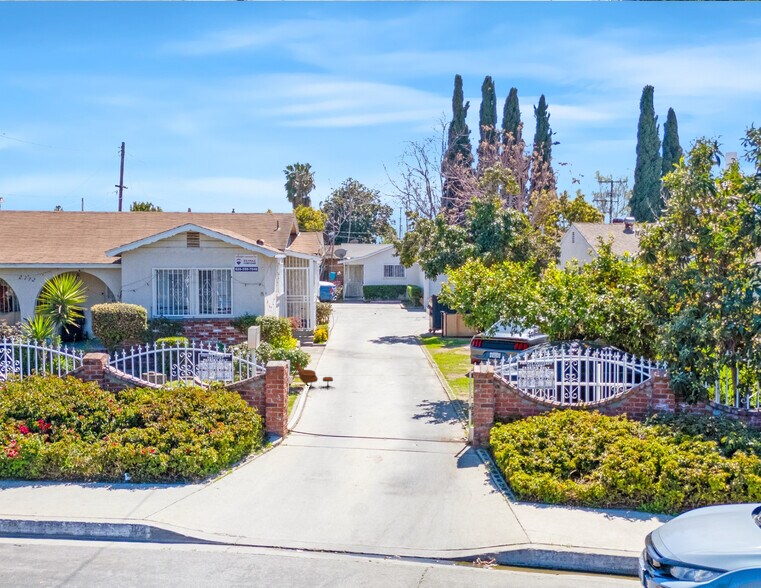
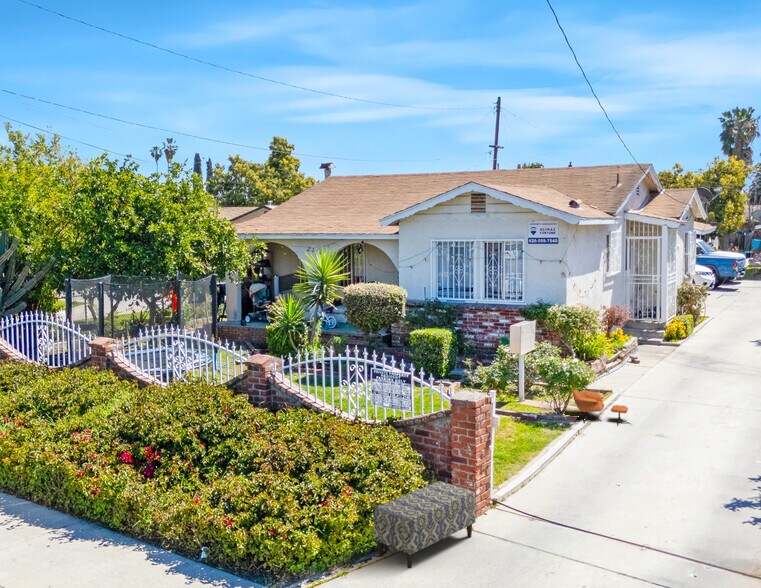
bench: none [238,419,292,468] -> present [374,481,476,568]

